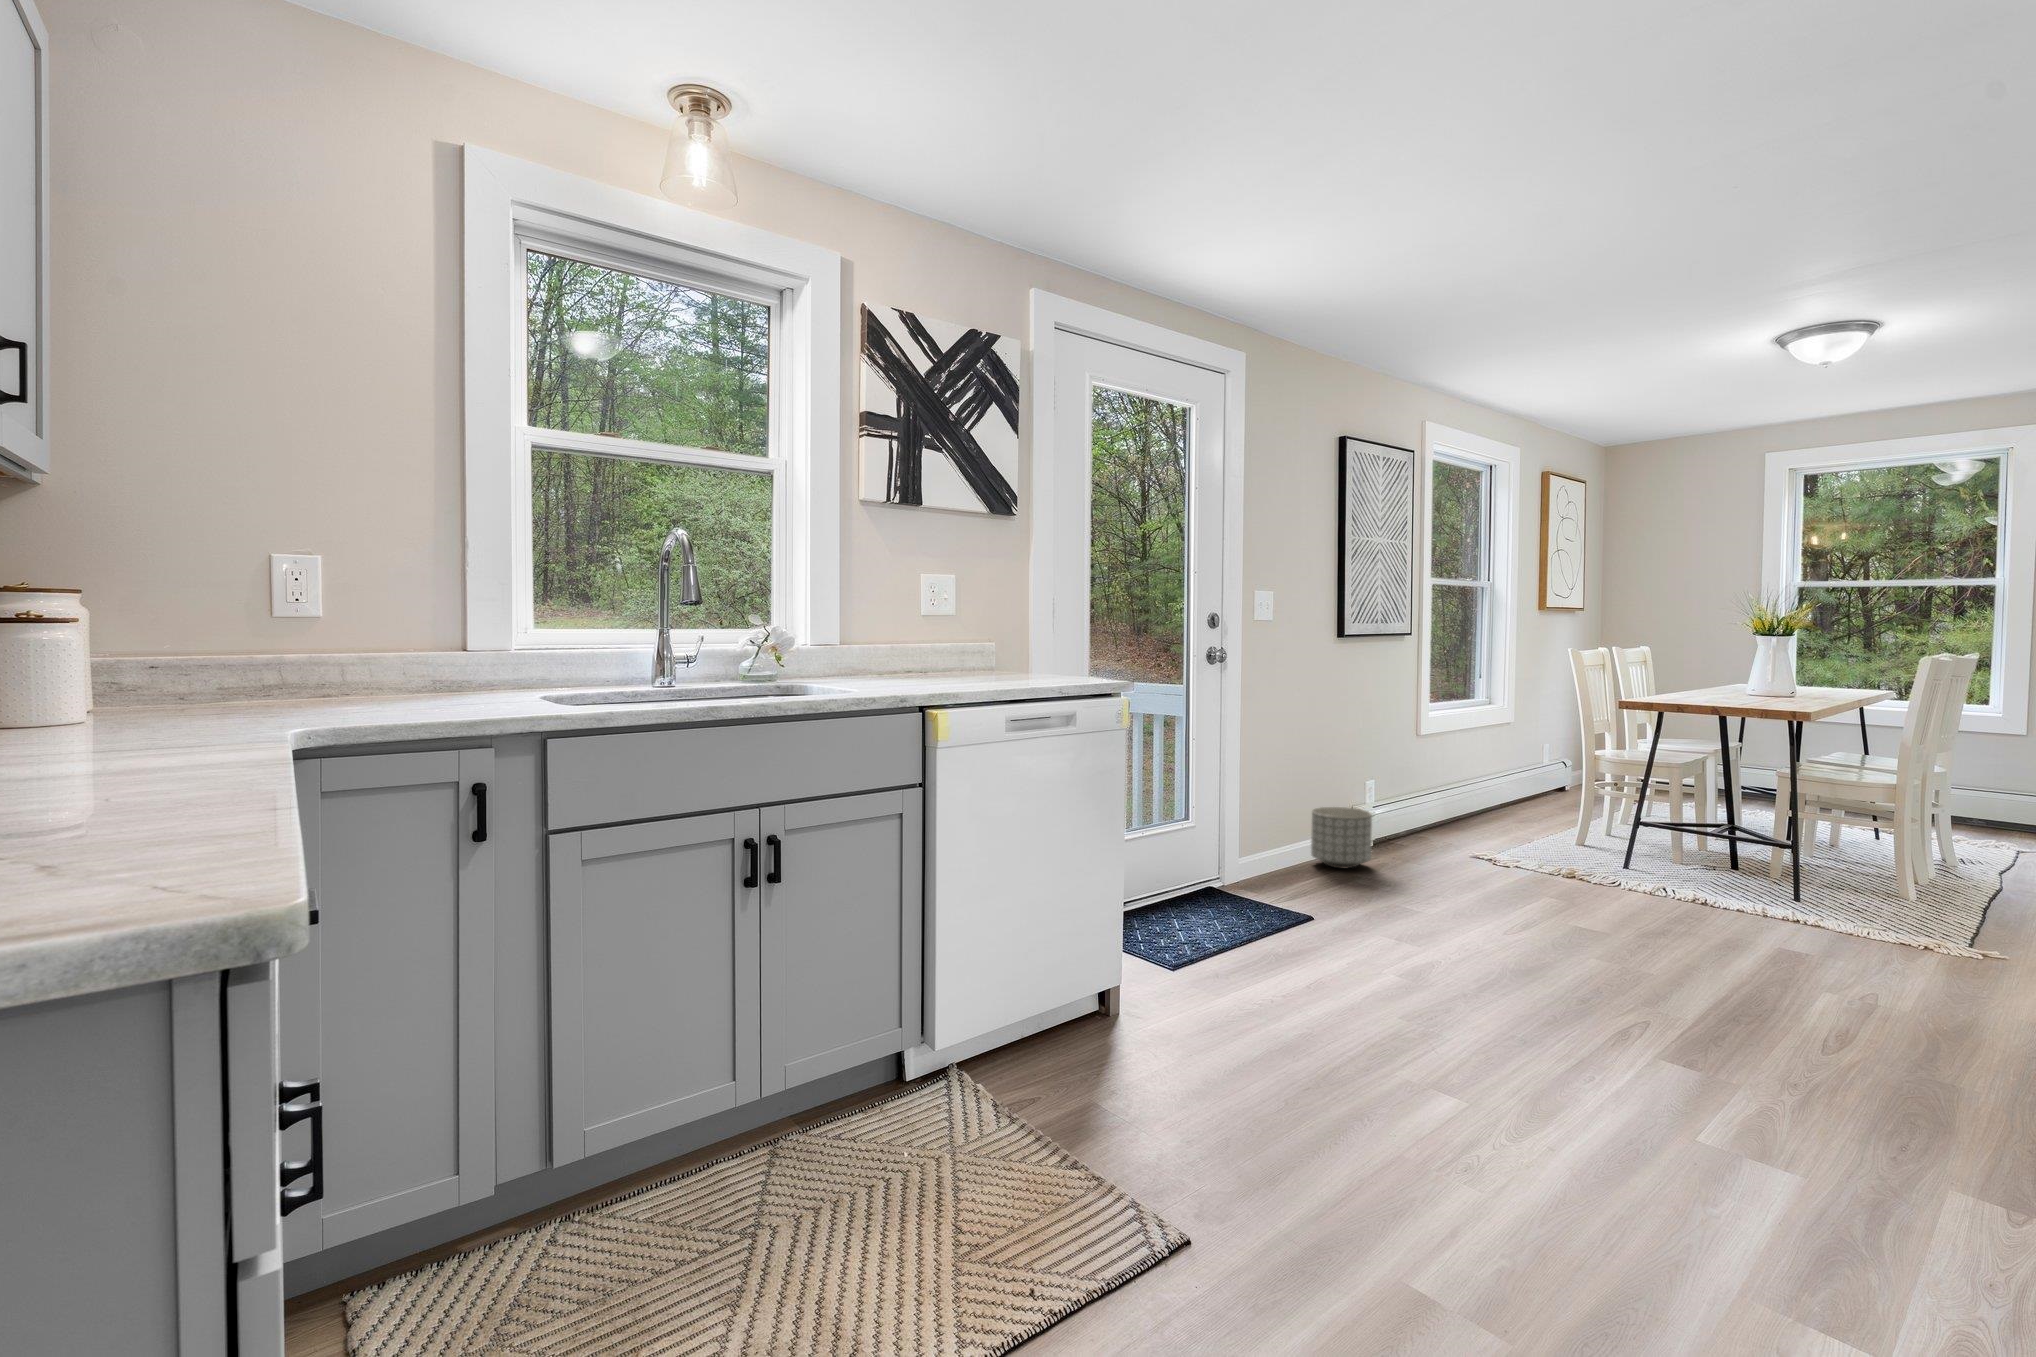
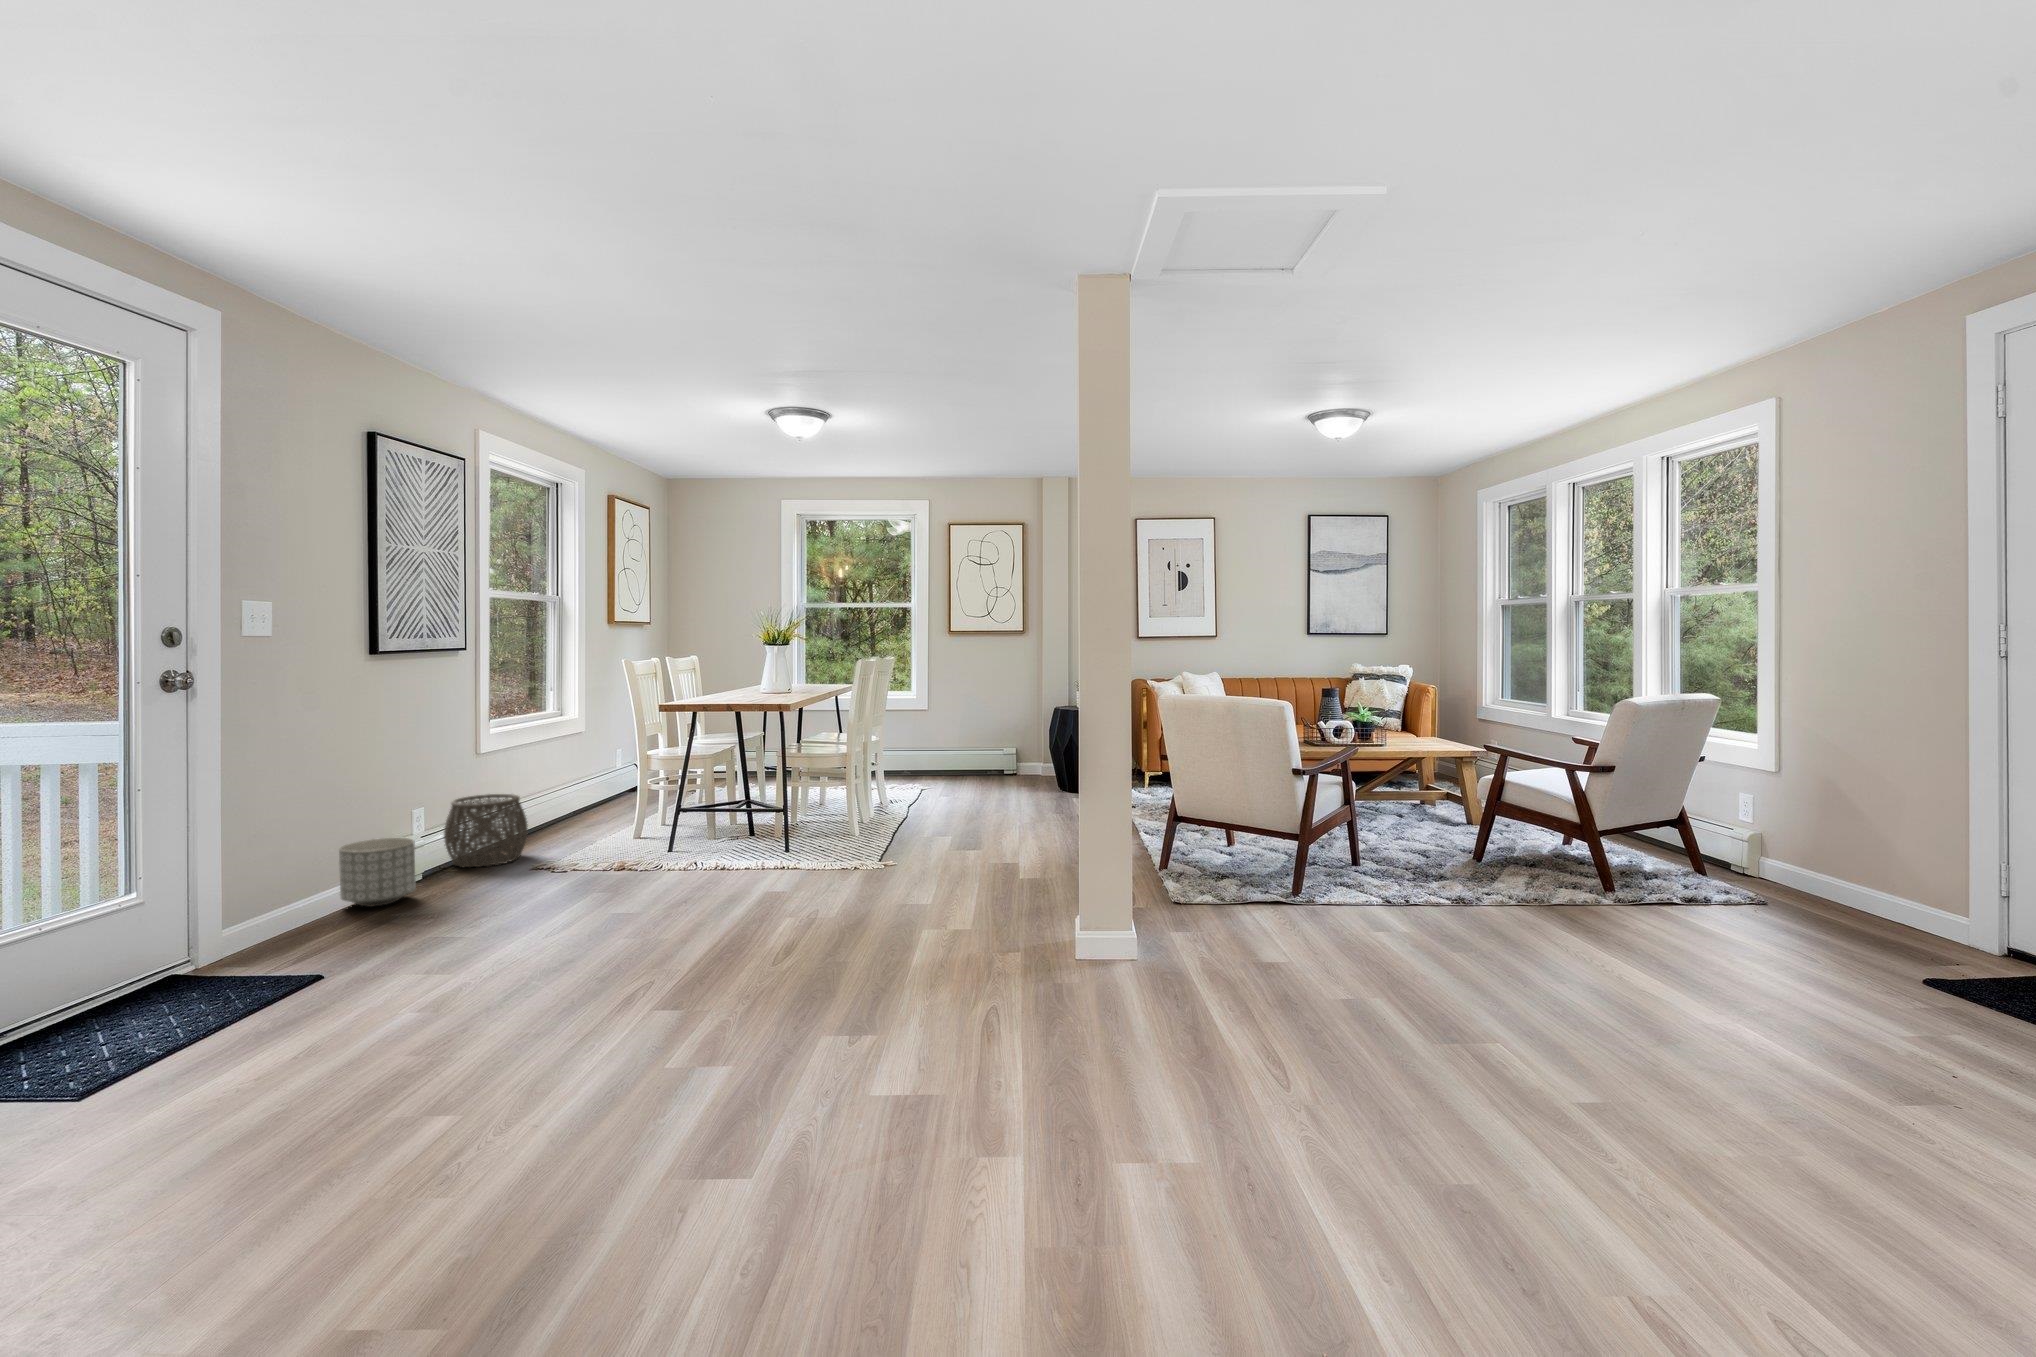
woven basket: none [1387,779,1467,850] -> present [444,794,528,867]

